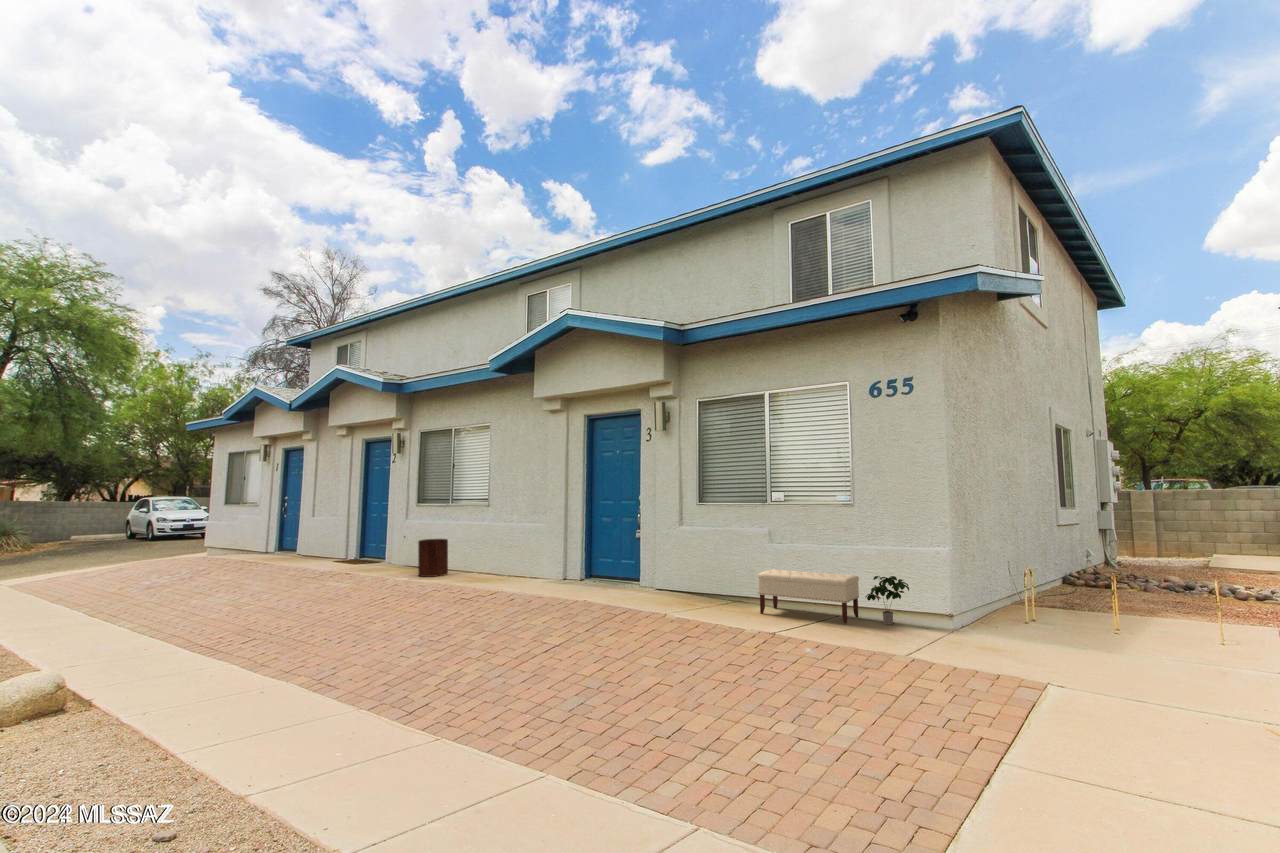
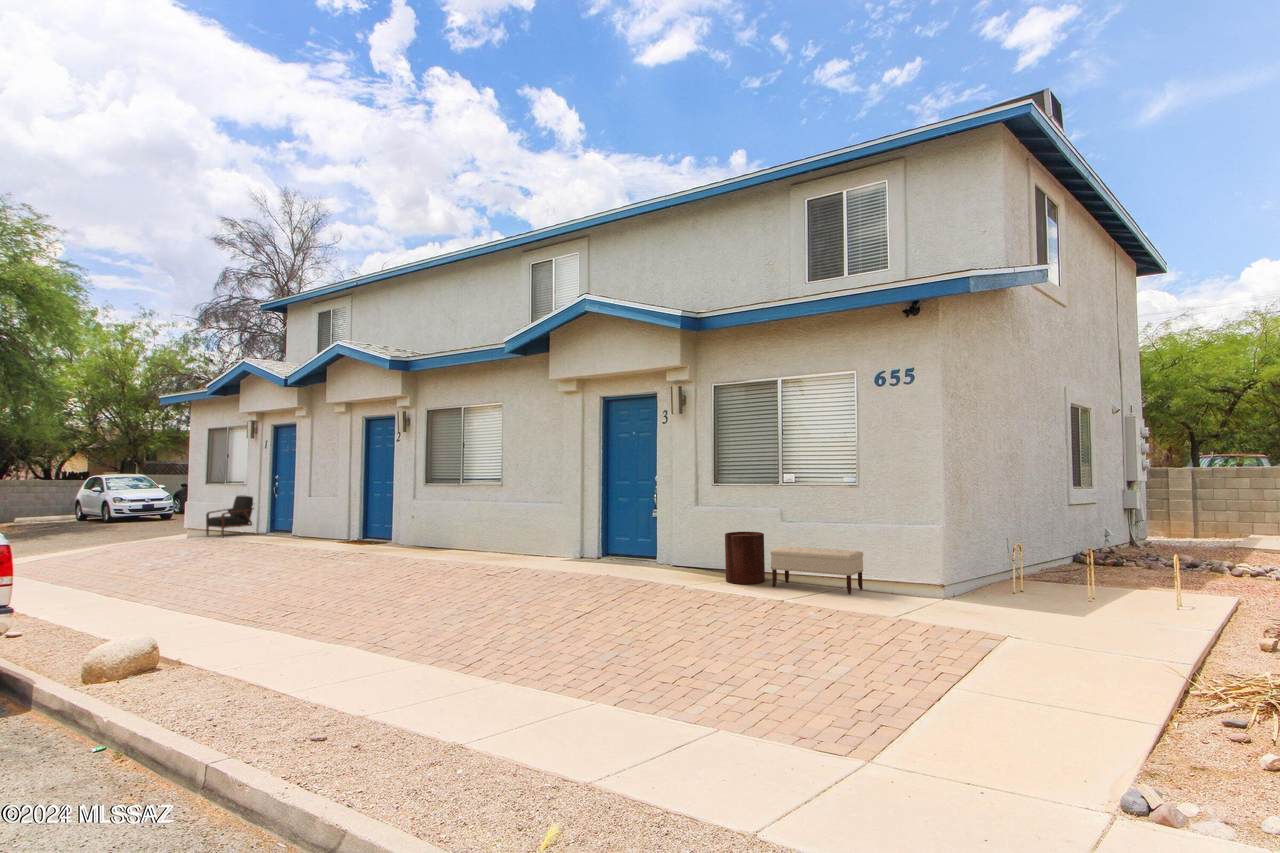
chair: none [218,516,268,555] -> present [206,495,253,537]
trash can: present [418,539,448,577] -> present [725,532,765,584]
potted plant: present [866,576,909,625] -> none [869,551,908,595]

